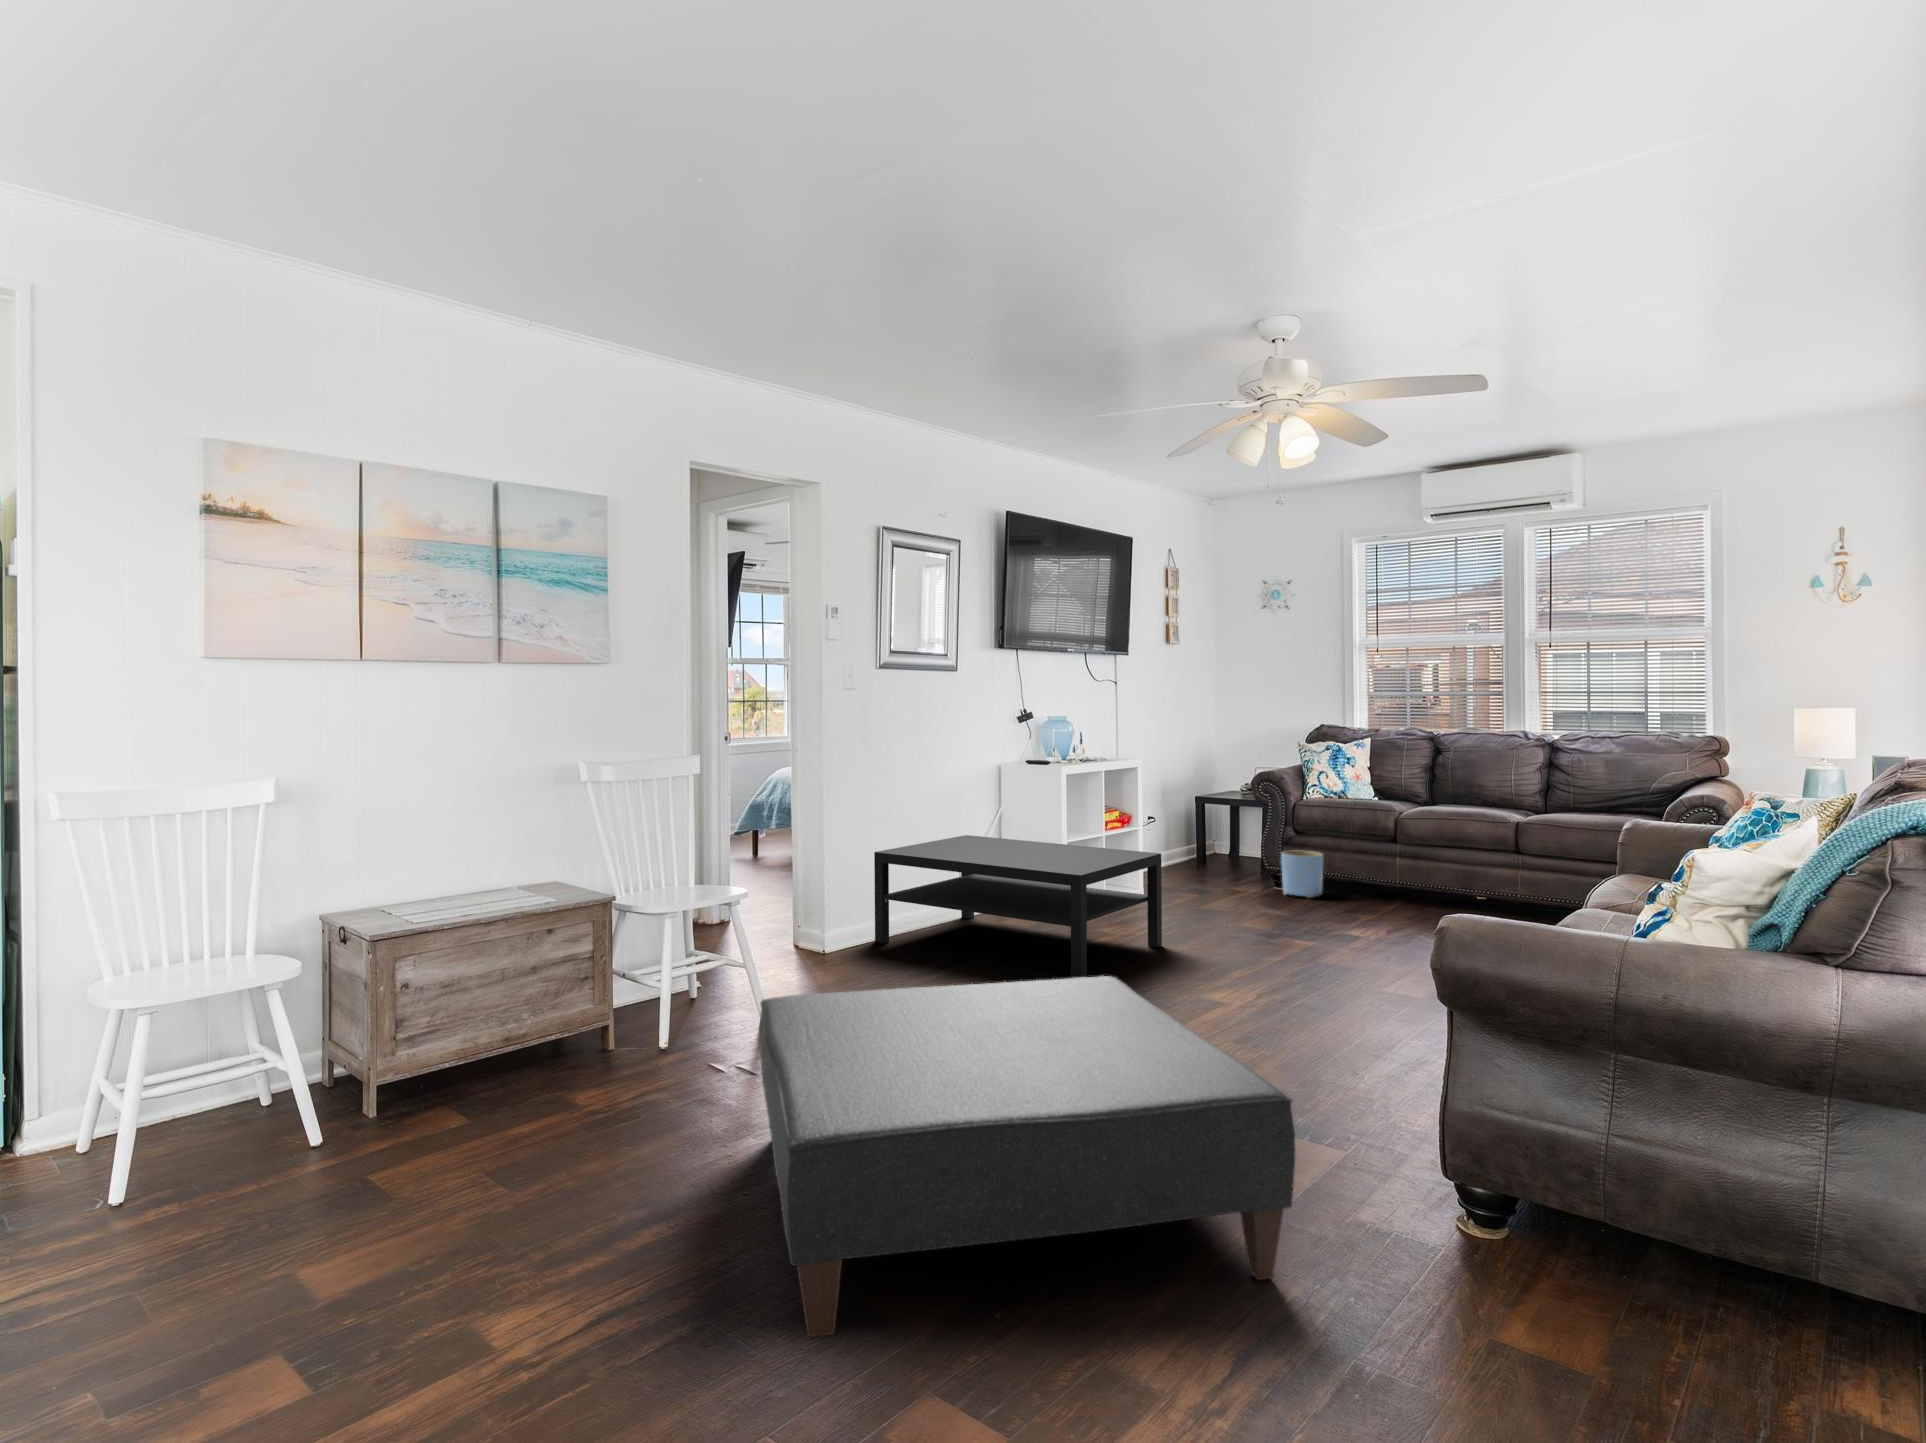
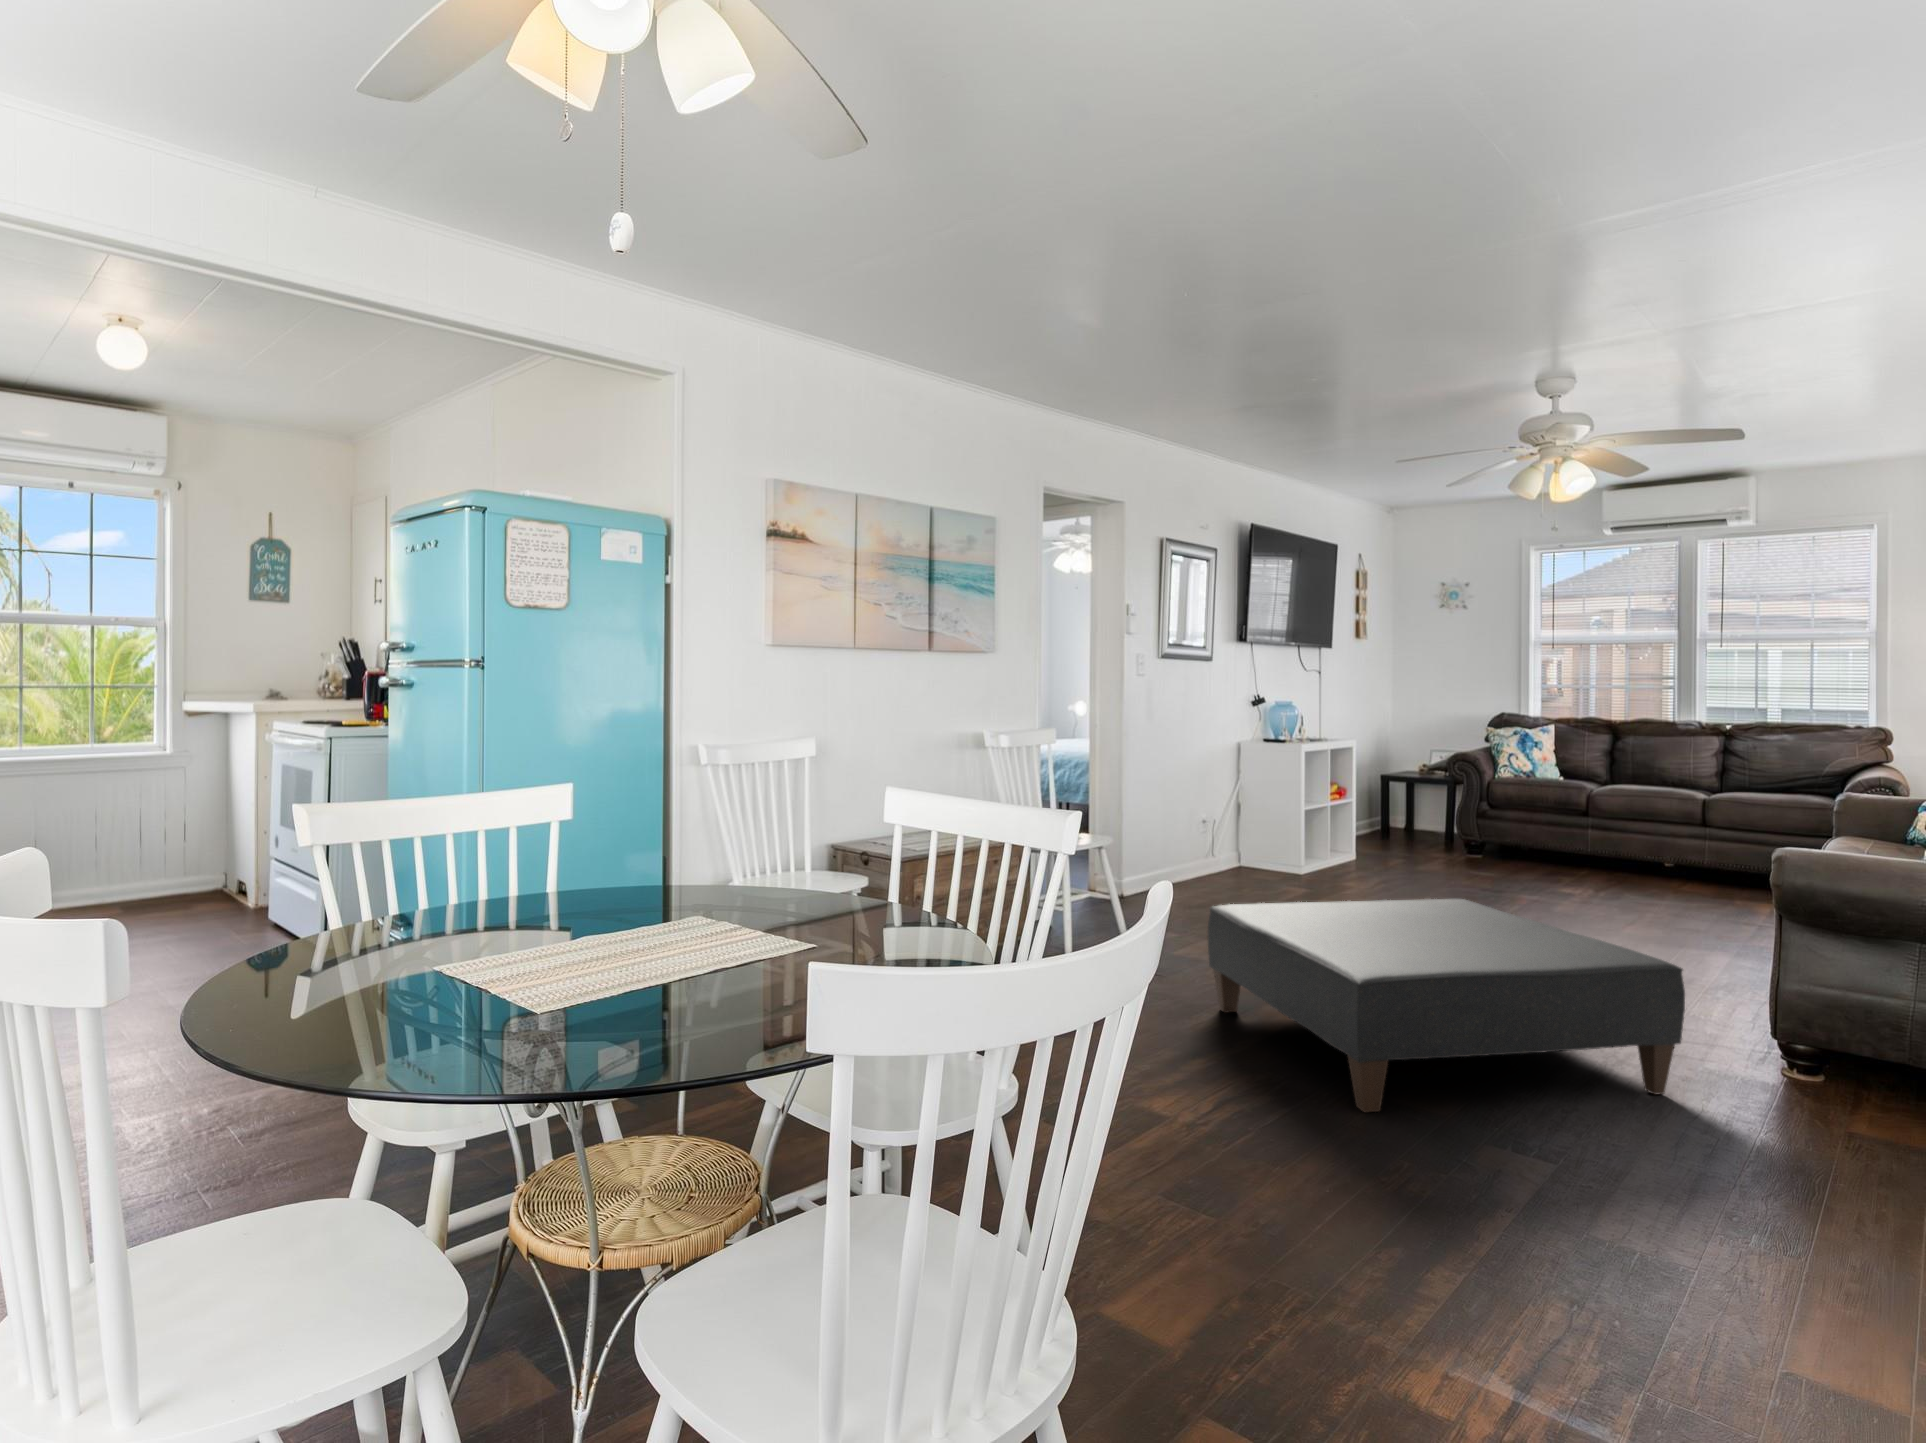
coffee table: present [874,835,1162,978] -> none [1157,801,1406,917]
planter: present [1281,851,1323,898] -> none [1478,822,1517,863]

